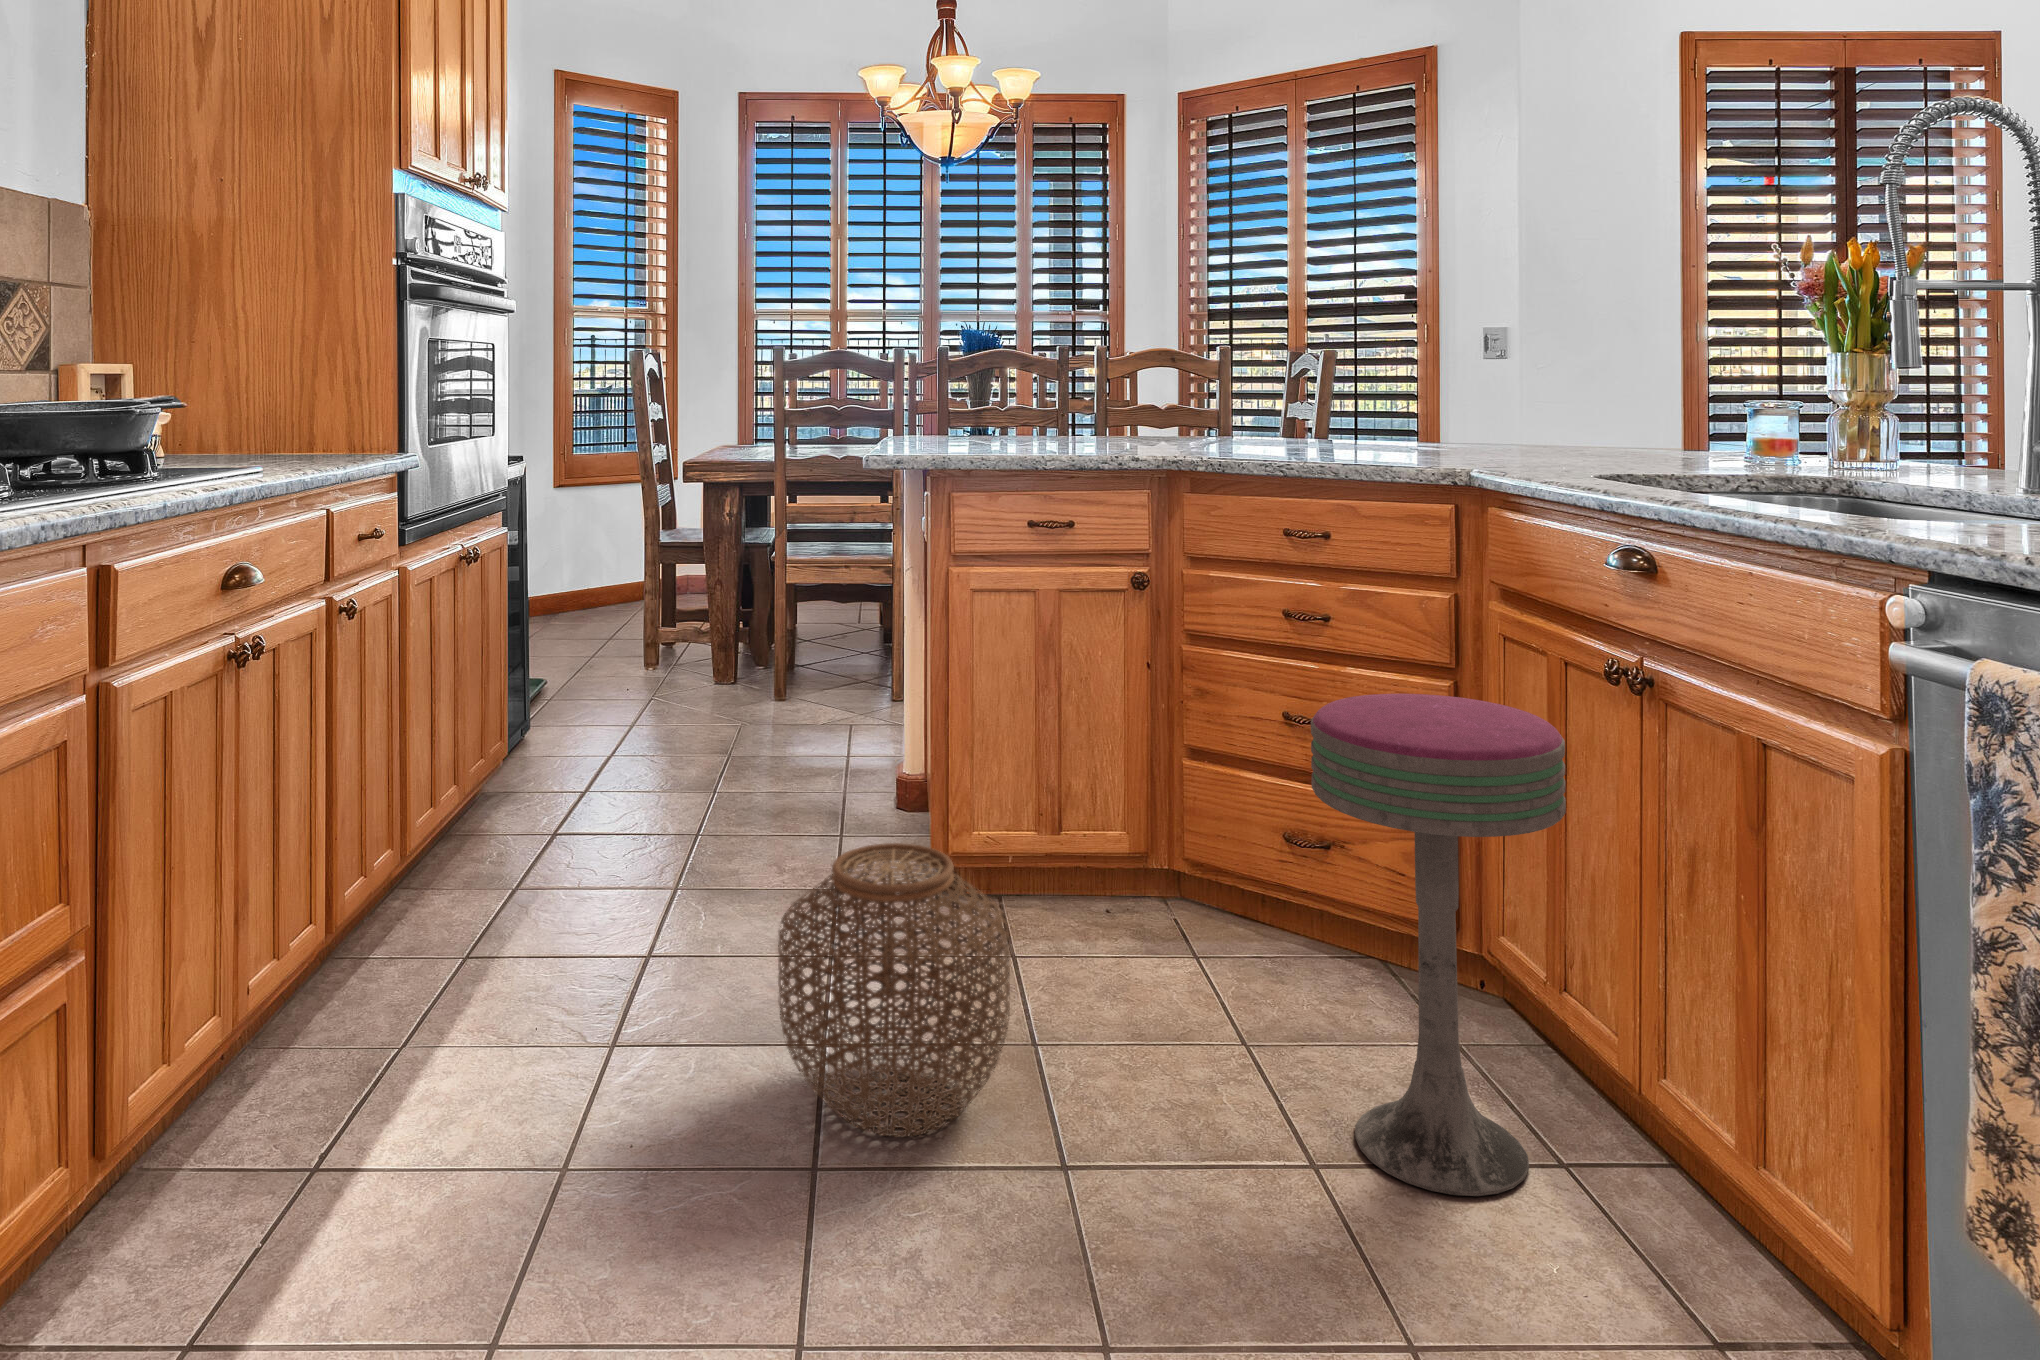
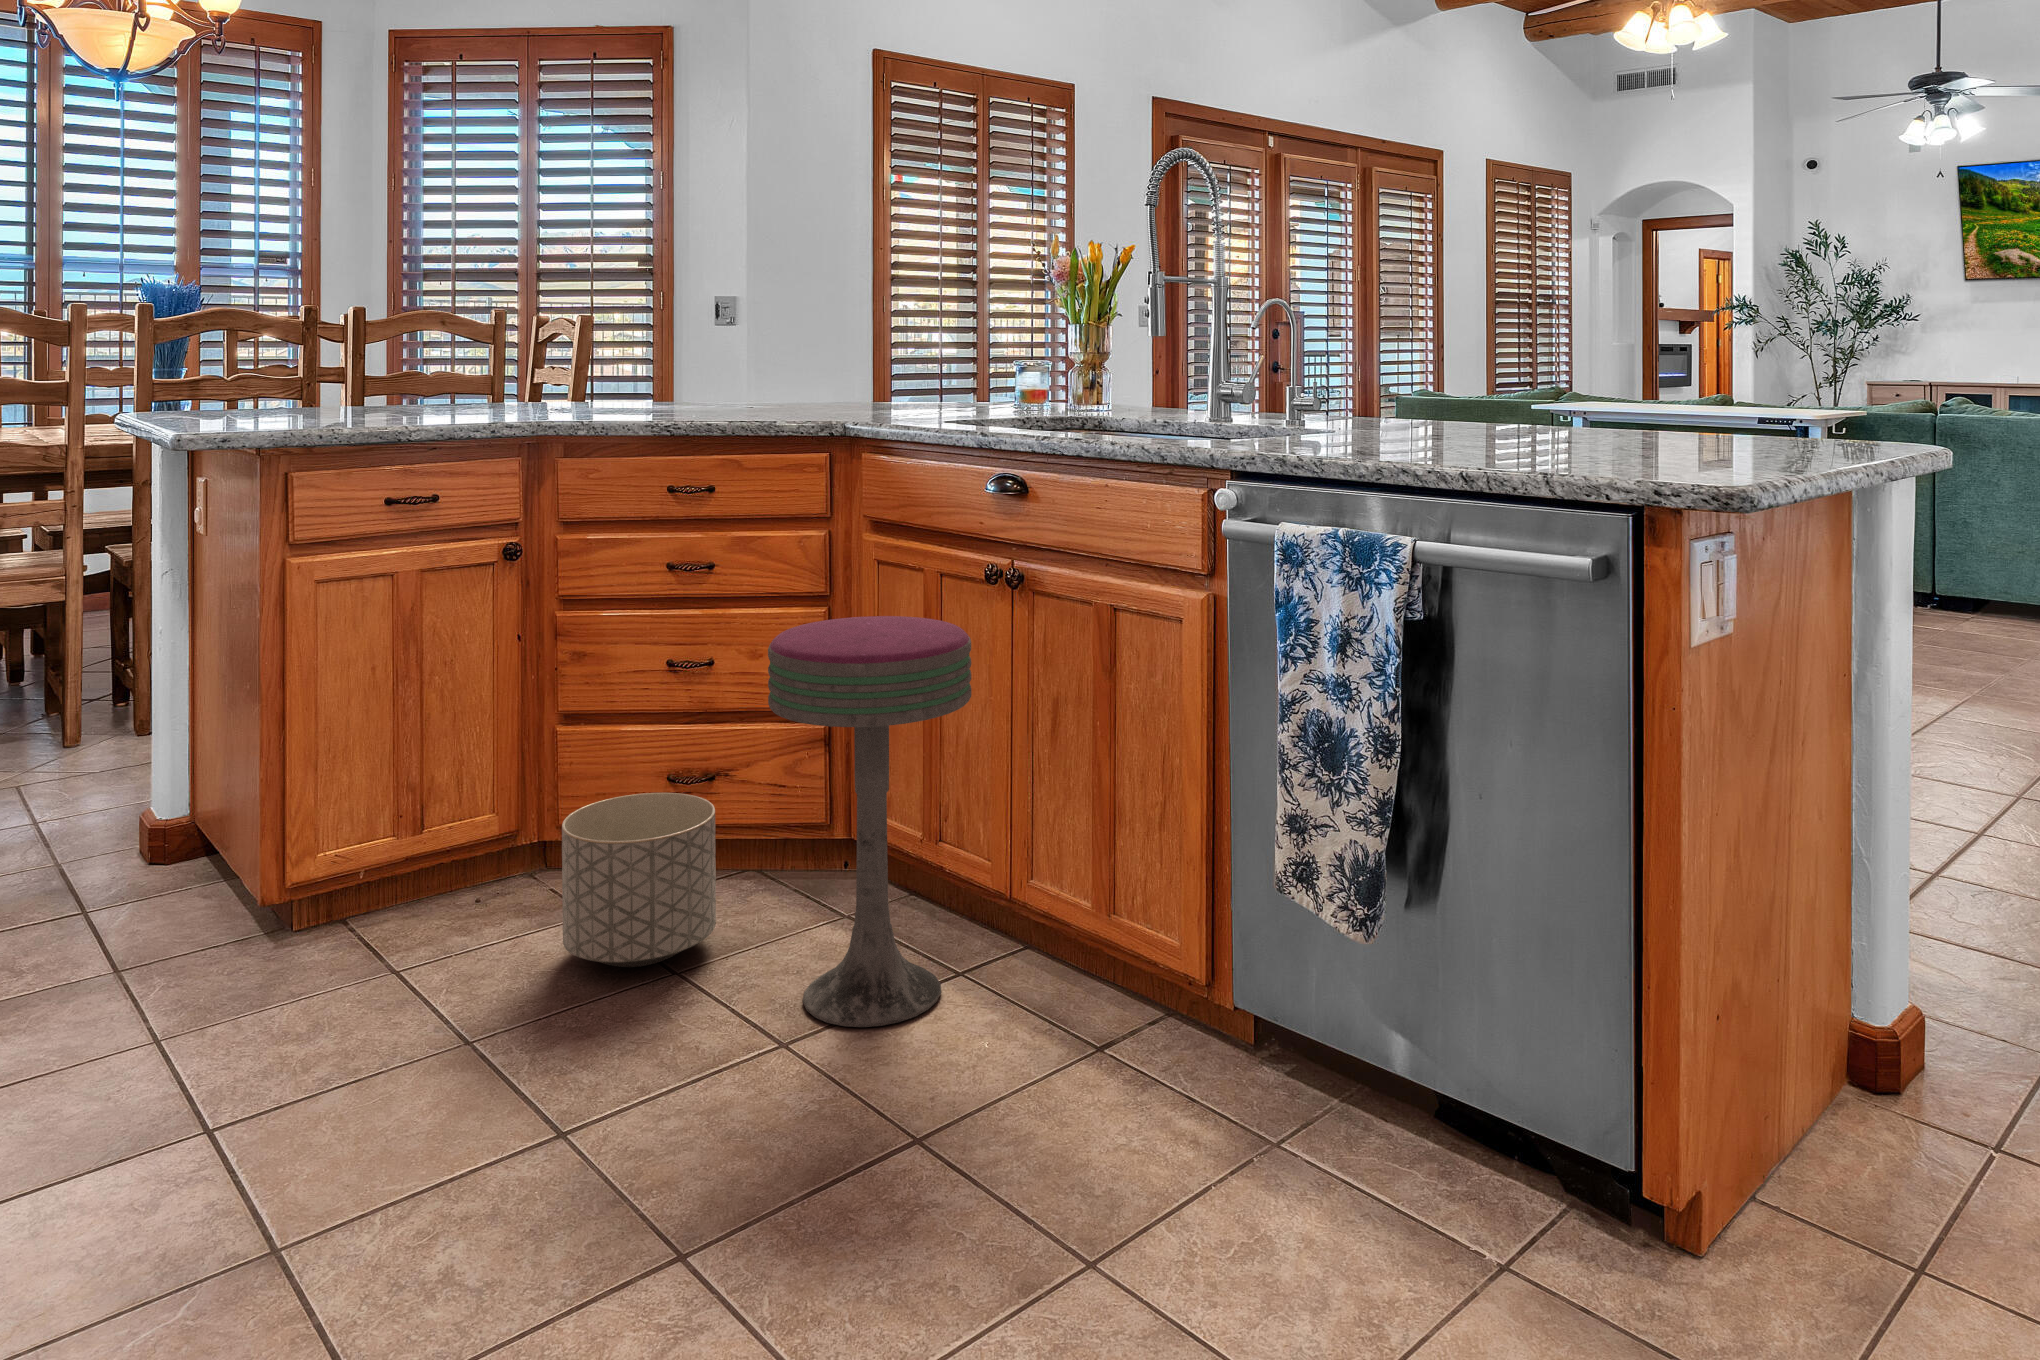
planter: none [1142,841,1299,1026] -> present [562,793,716,967]
woven basket: present [778,843,1010,1137] -> none [192,857,483,1181]

